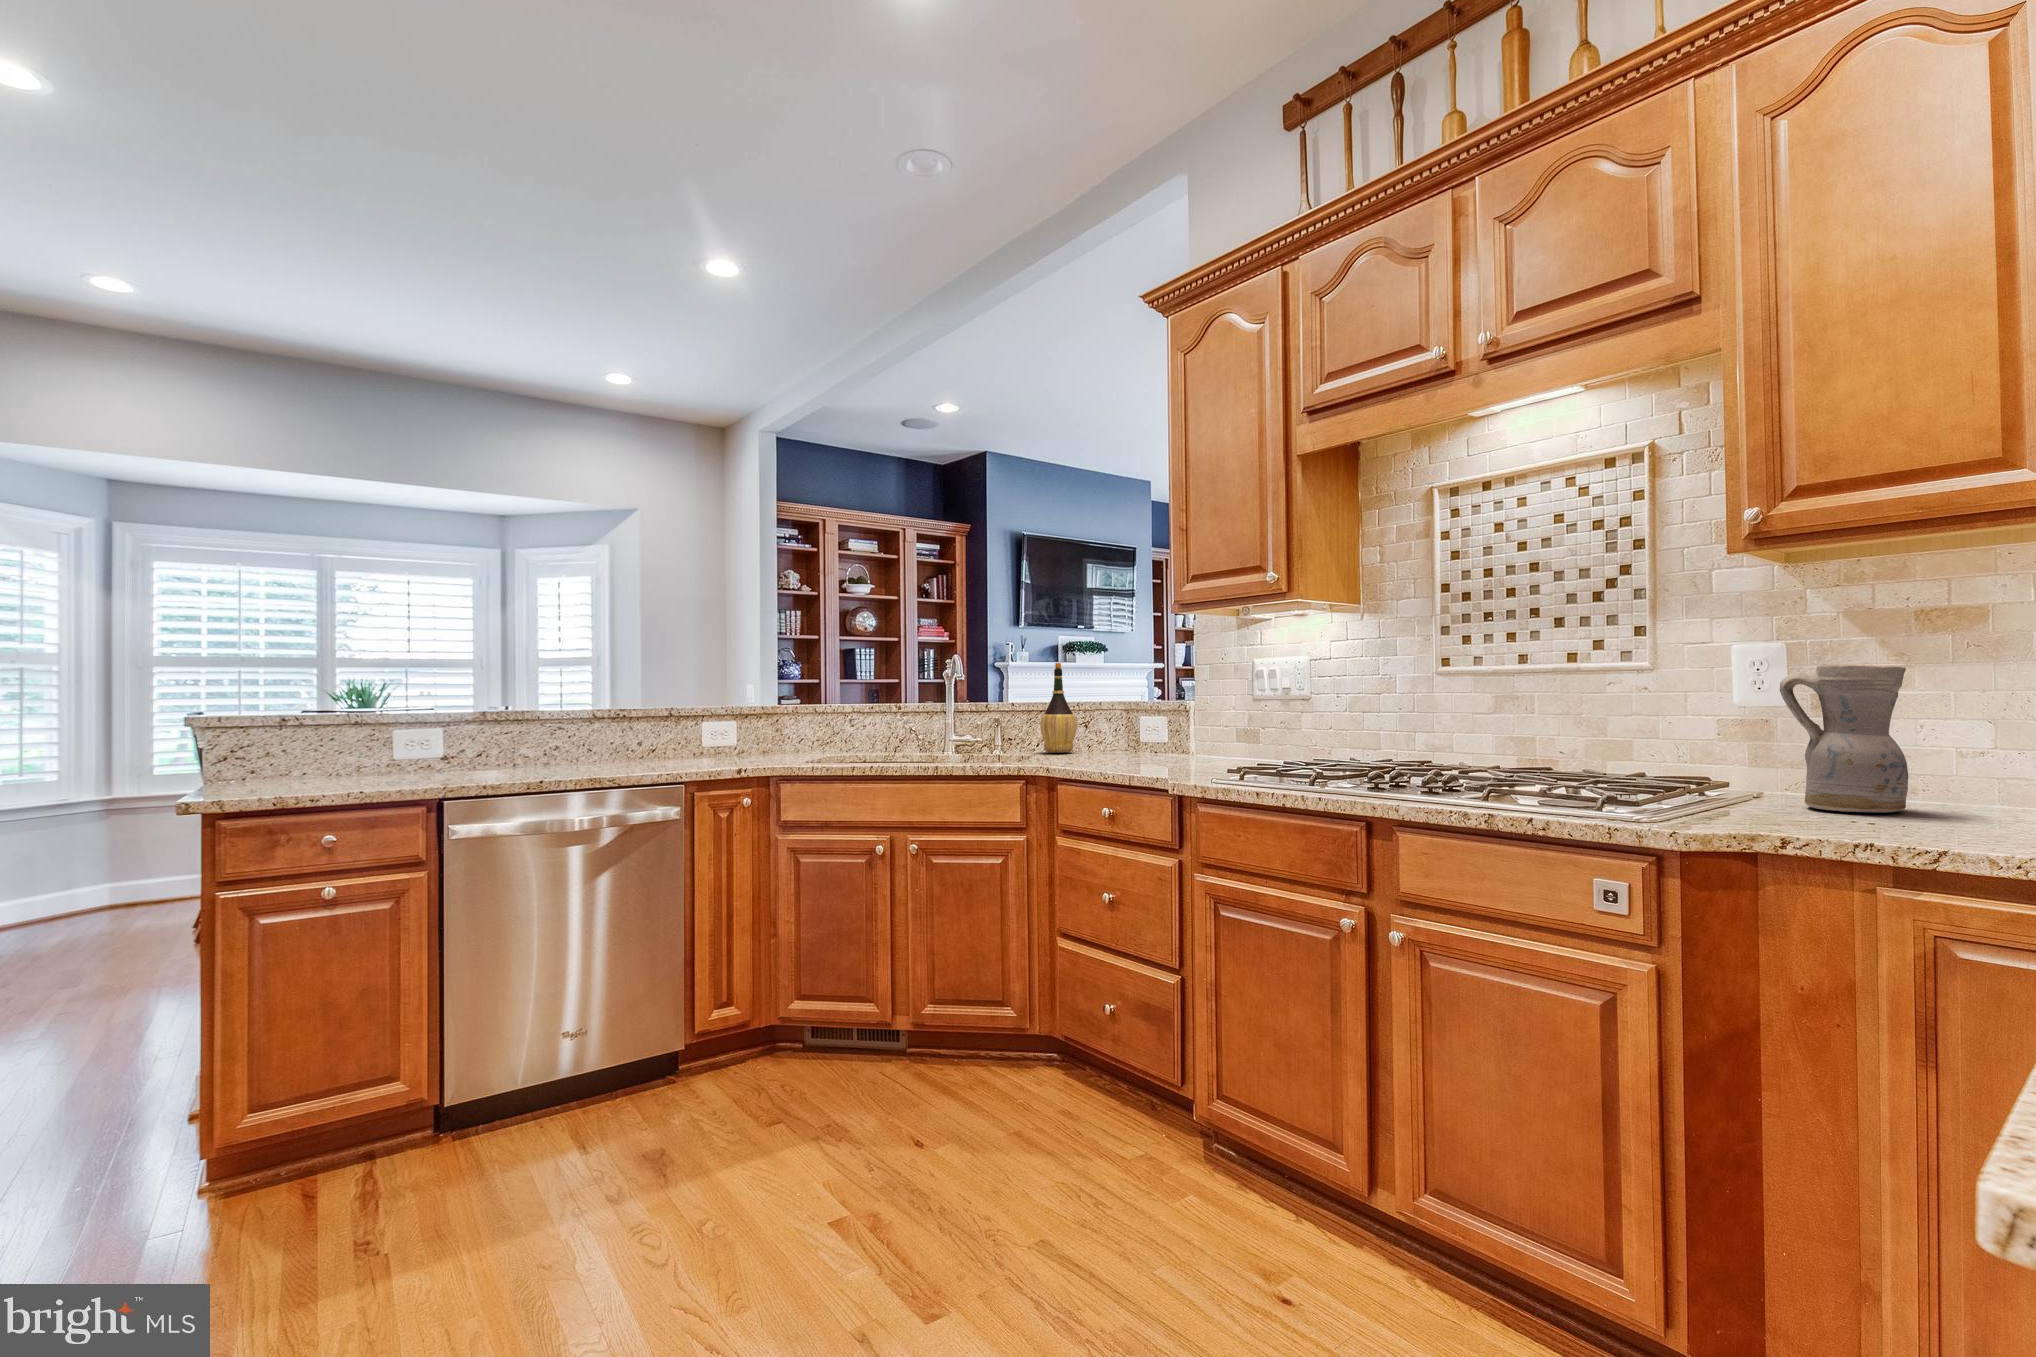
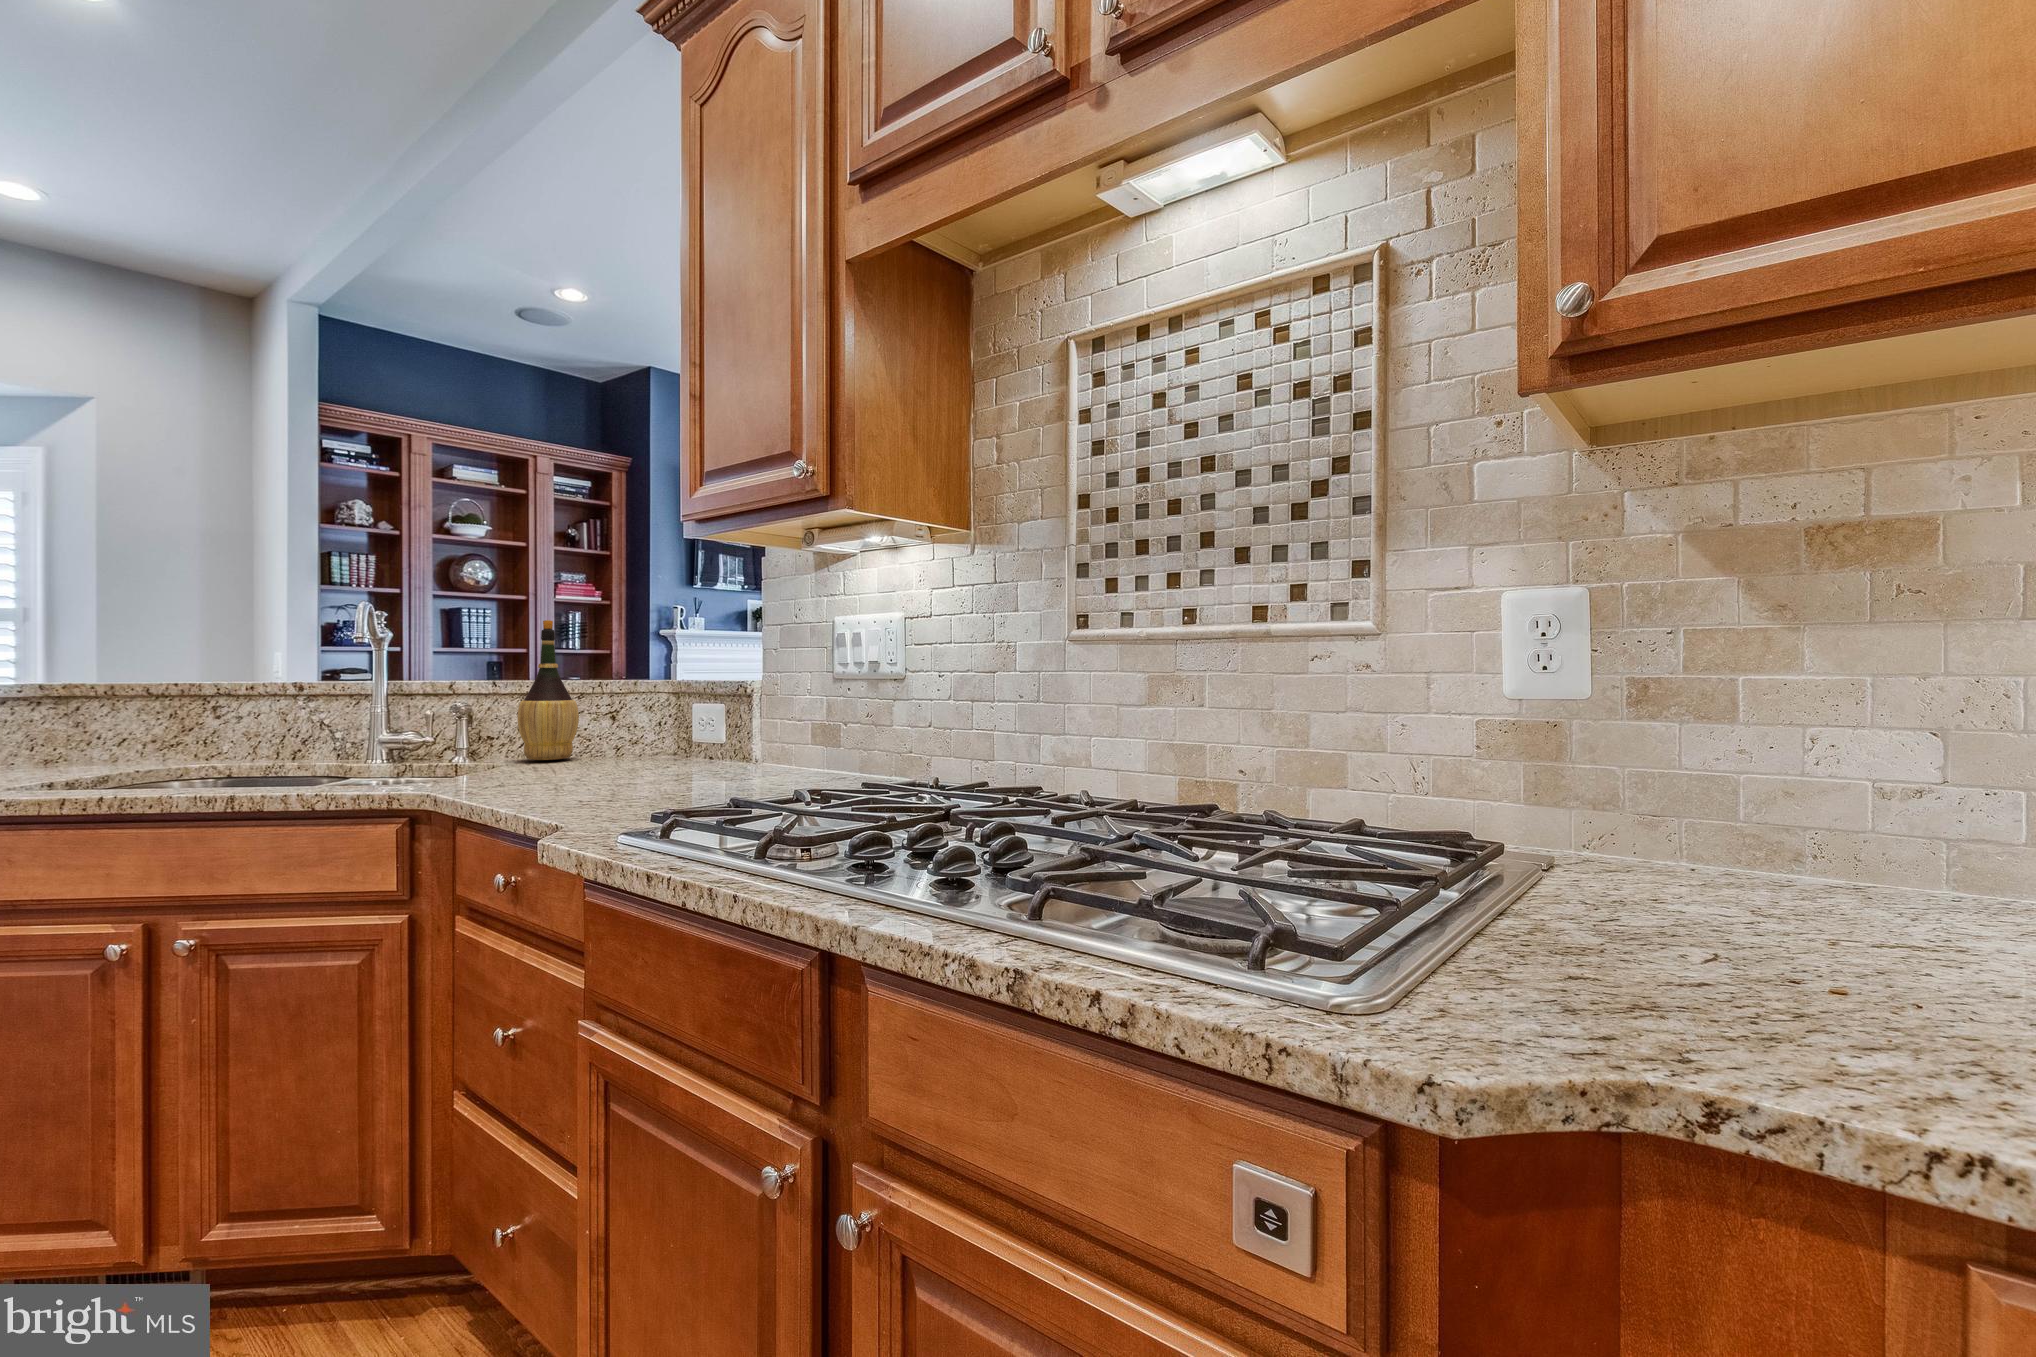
ceramic pitcher: present [1780,664,1908,813] -> none [1610,621,1864,936]

